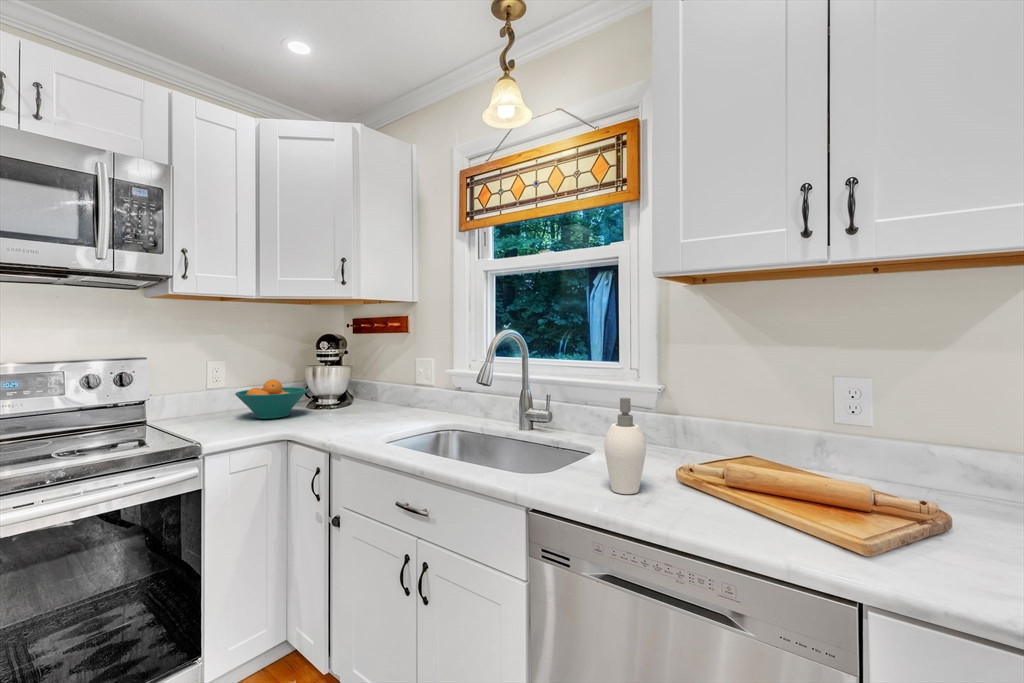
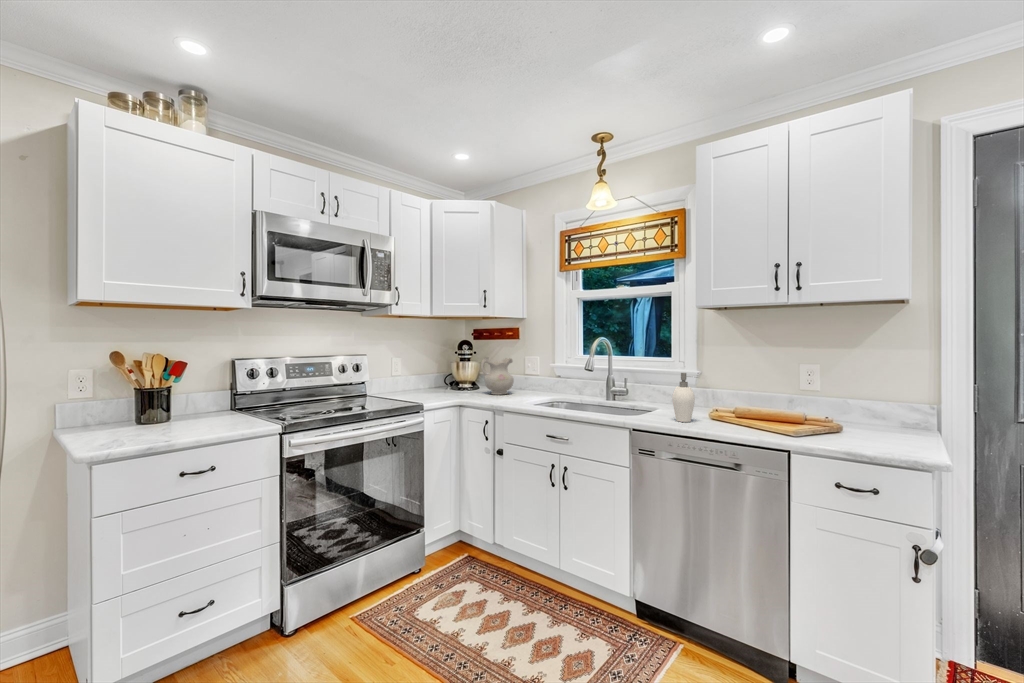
ceramic pitcher: none [337,360,389,417] -> present [481,357,514,395]
fruit bowl: present [235,379,307,419] -> none [417,370,460,395]

